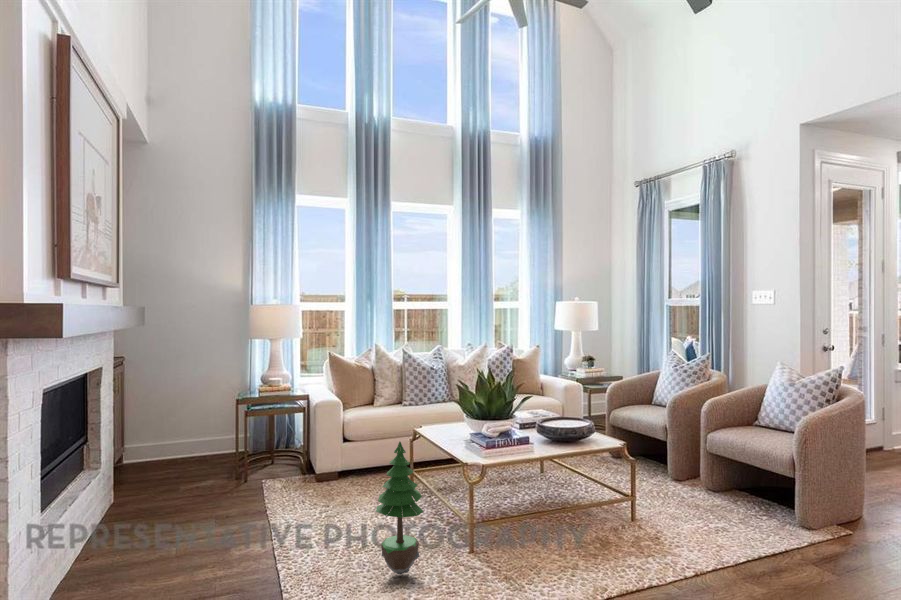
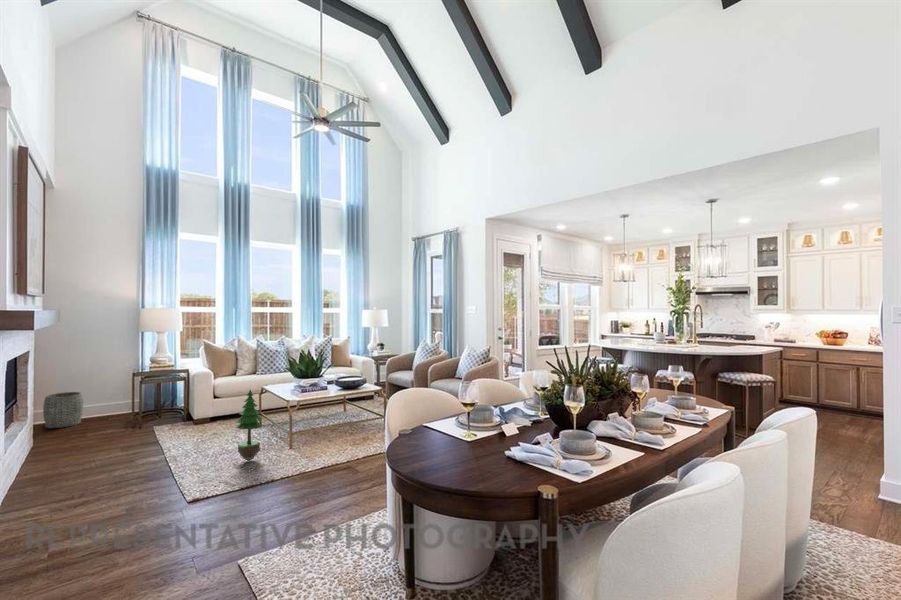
woven basket: none [130,422,178,473] -> present [43,392,83,428]

